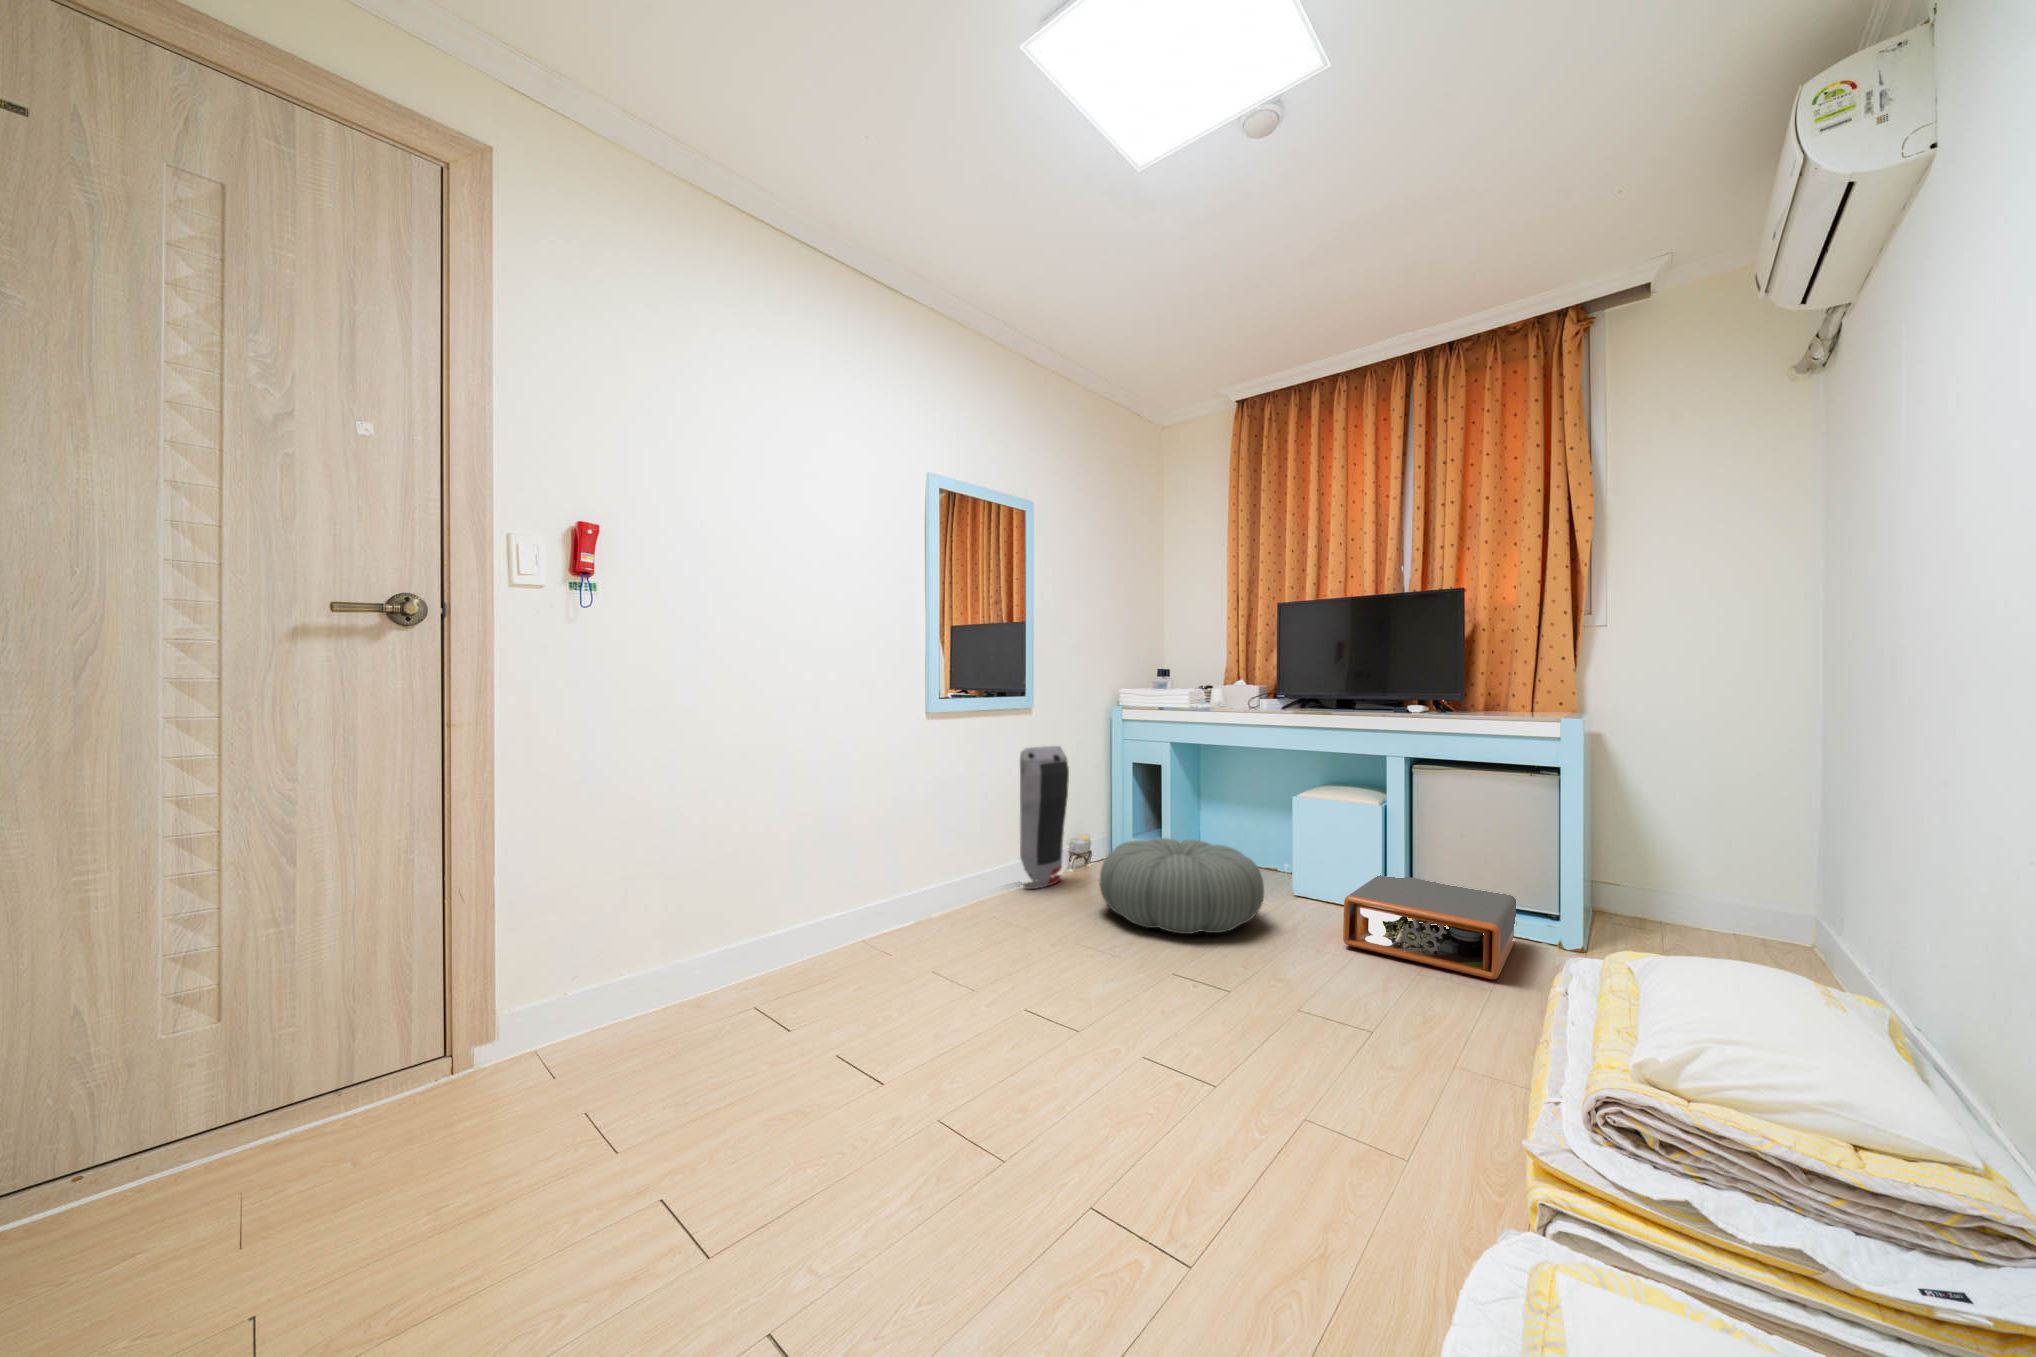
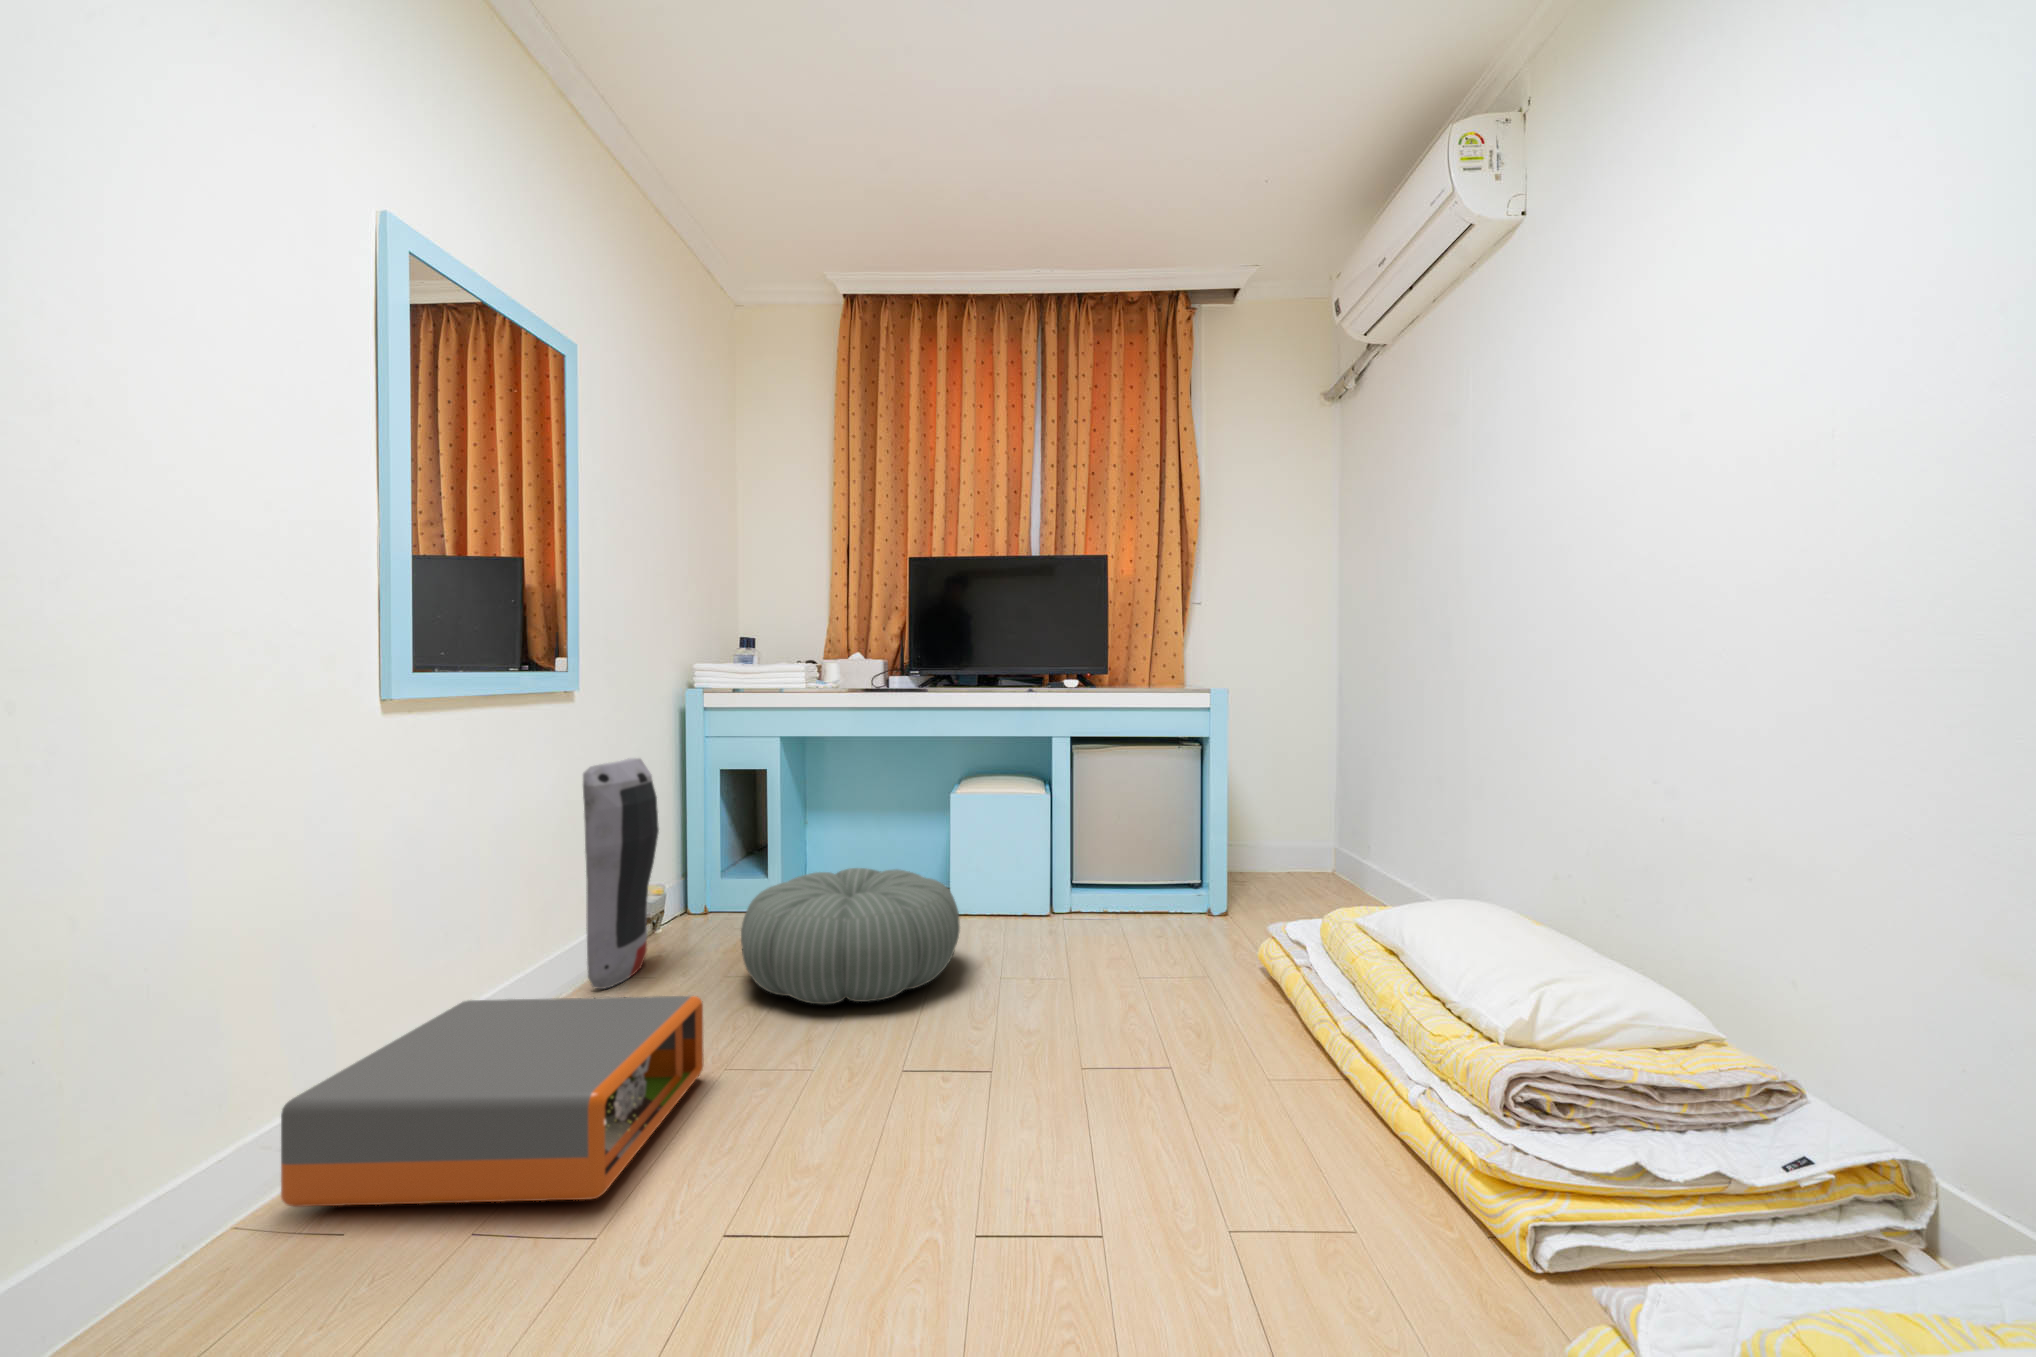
storage box: present [1343,875,1516,979] -> present [281,996,703,1207]

